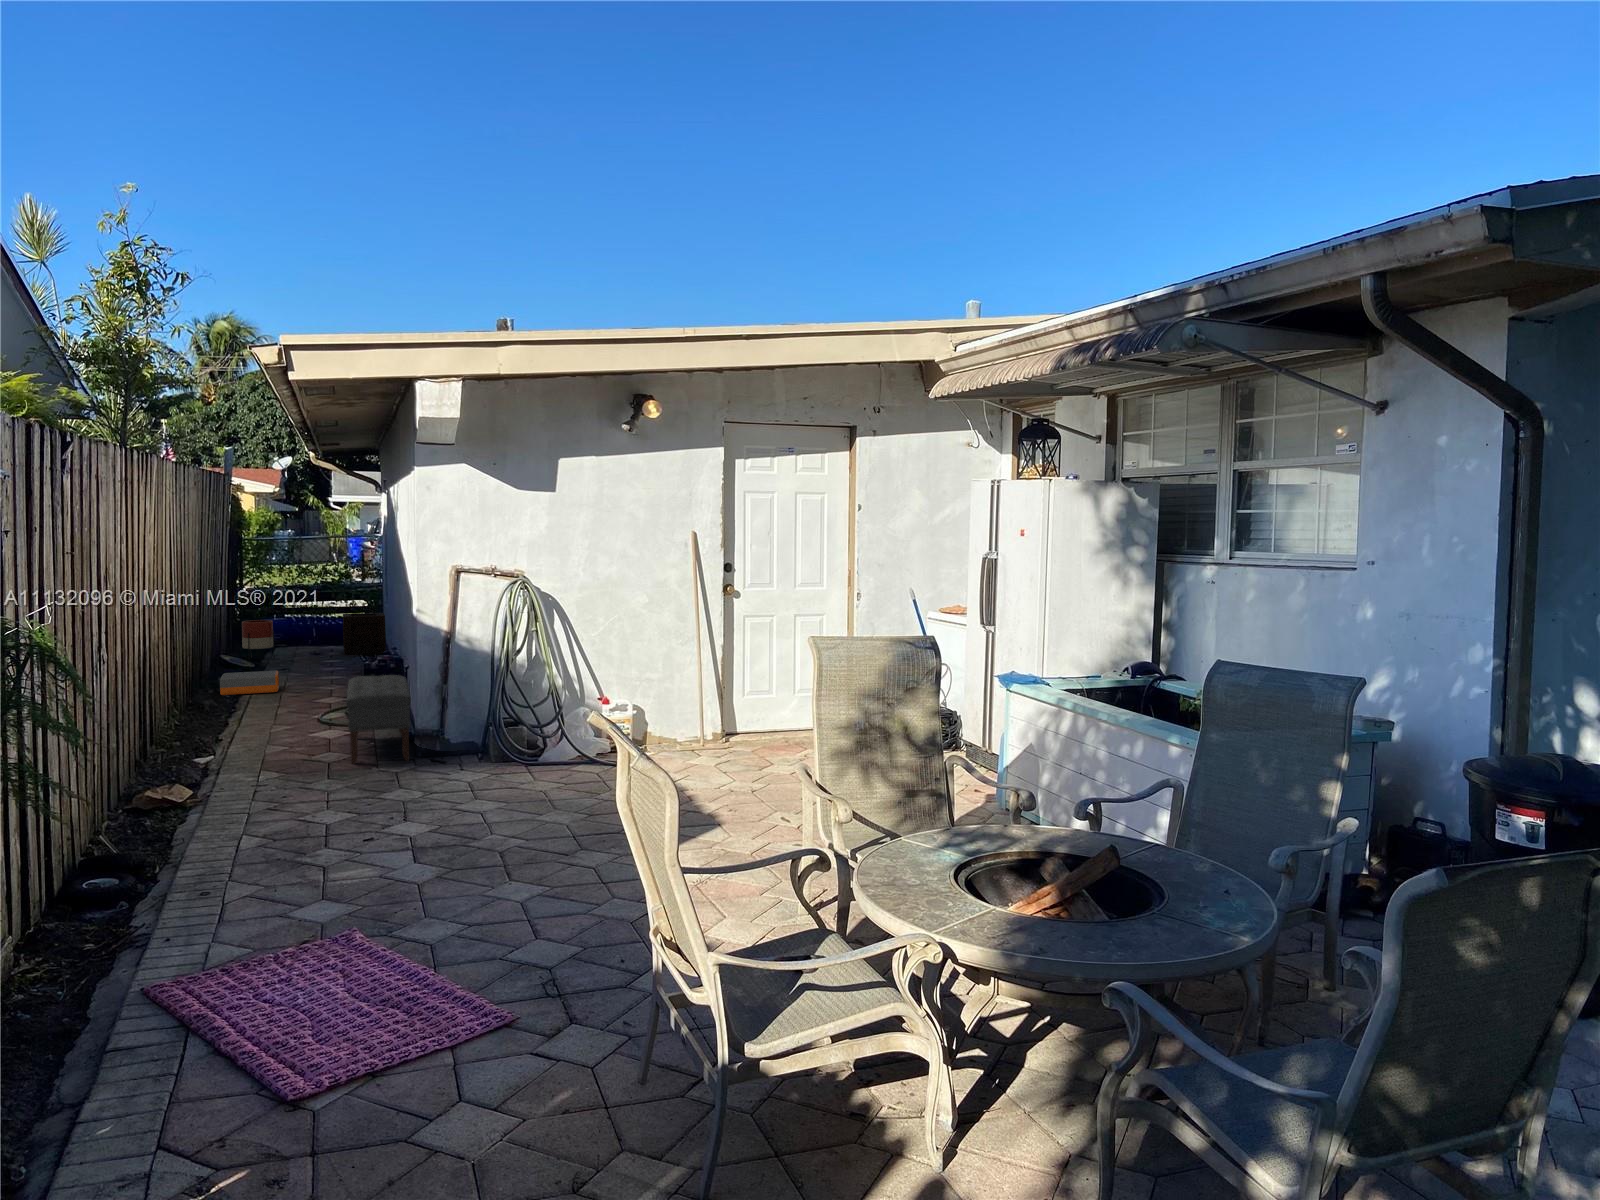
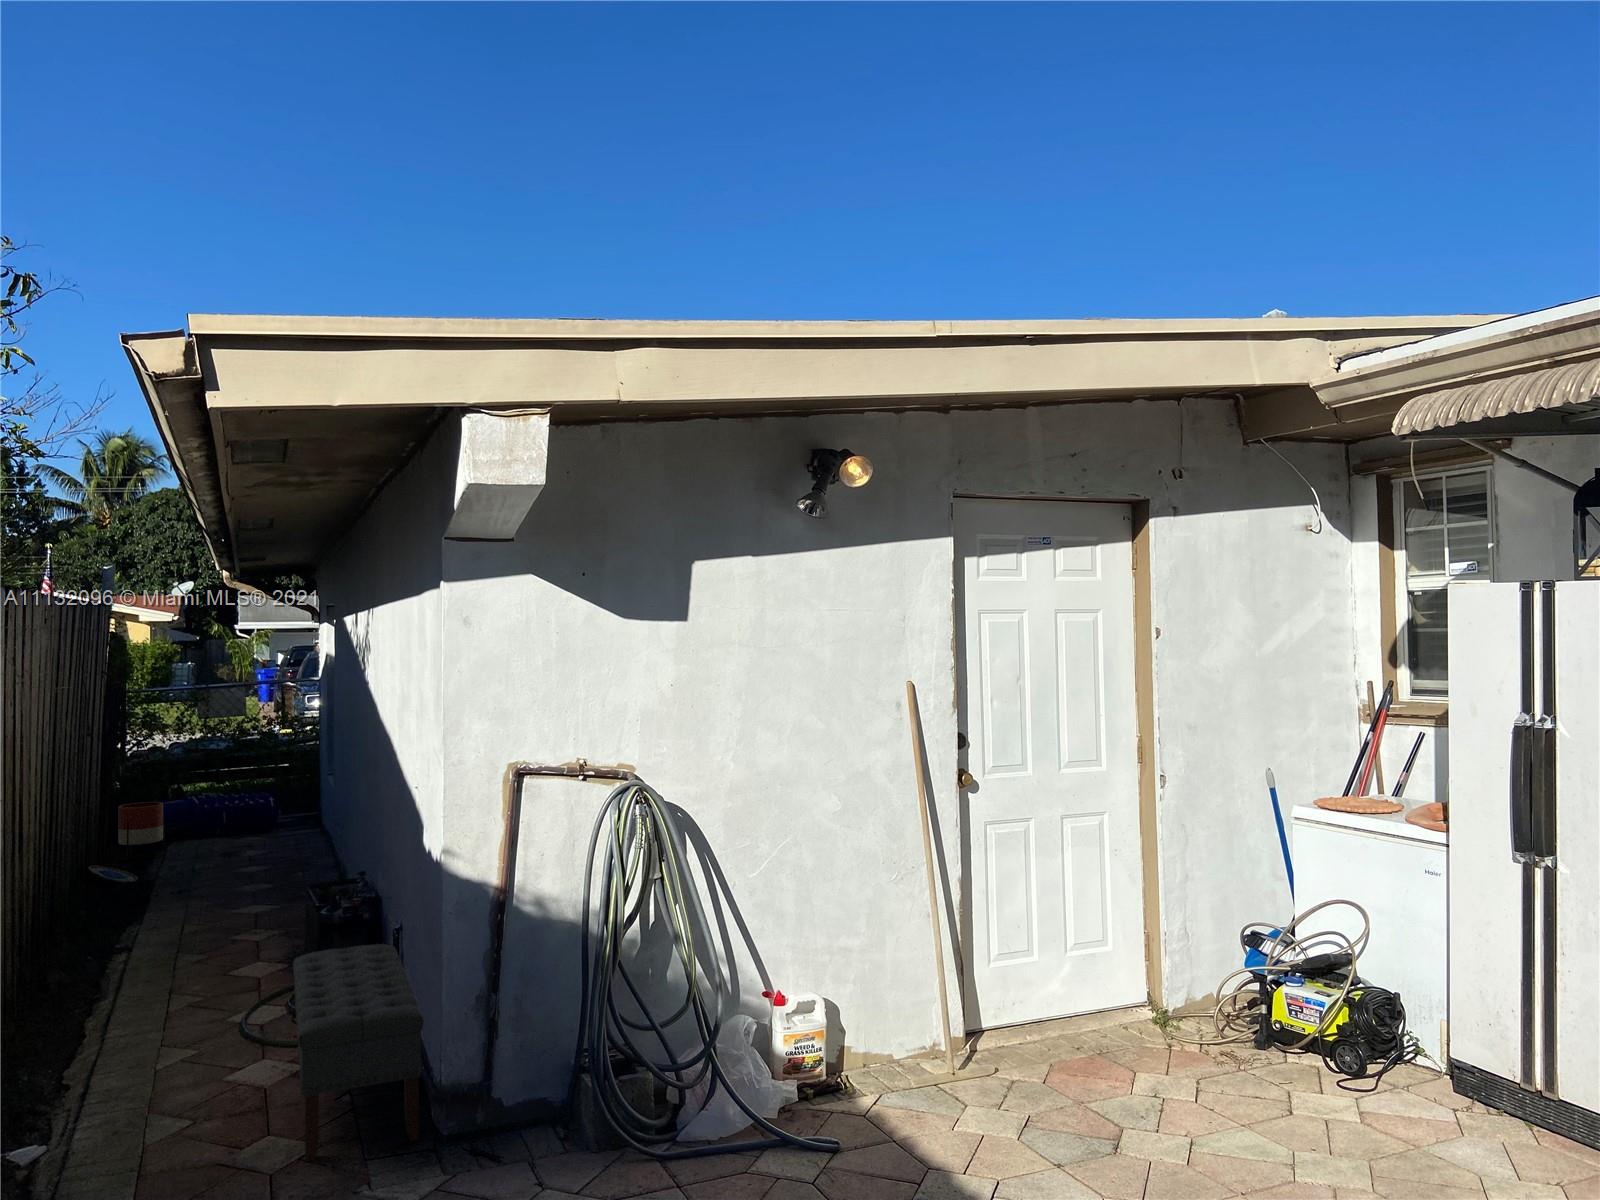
wooden crate: present [343,613,386,655] -> none [262,782,322,845]
storage box: present [220,671,279,695] -> none [72,896,169,946]

